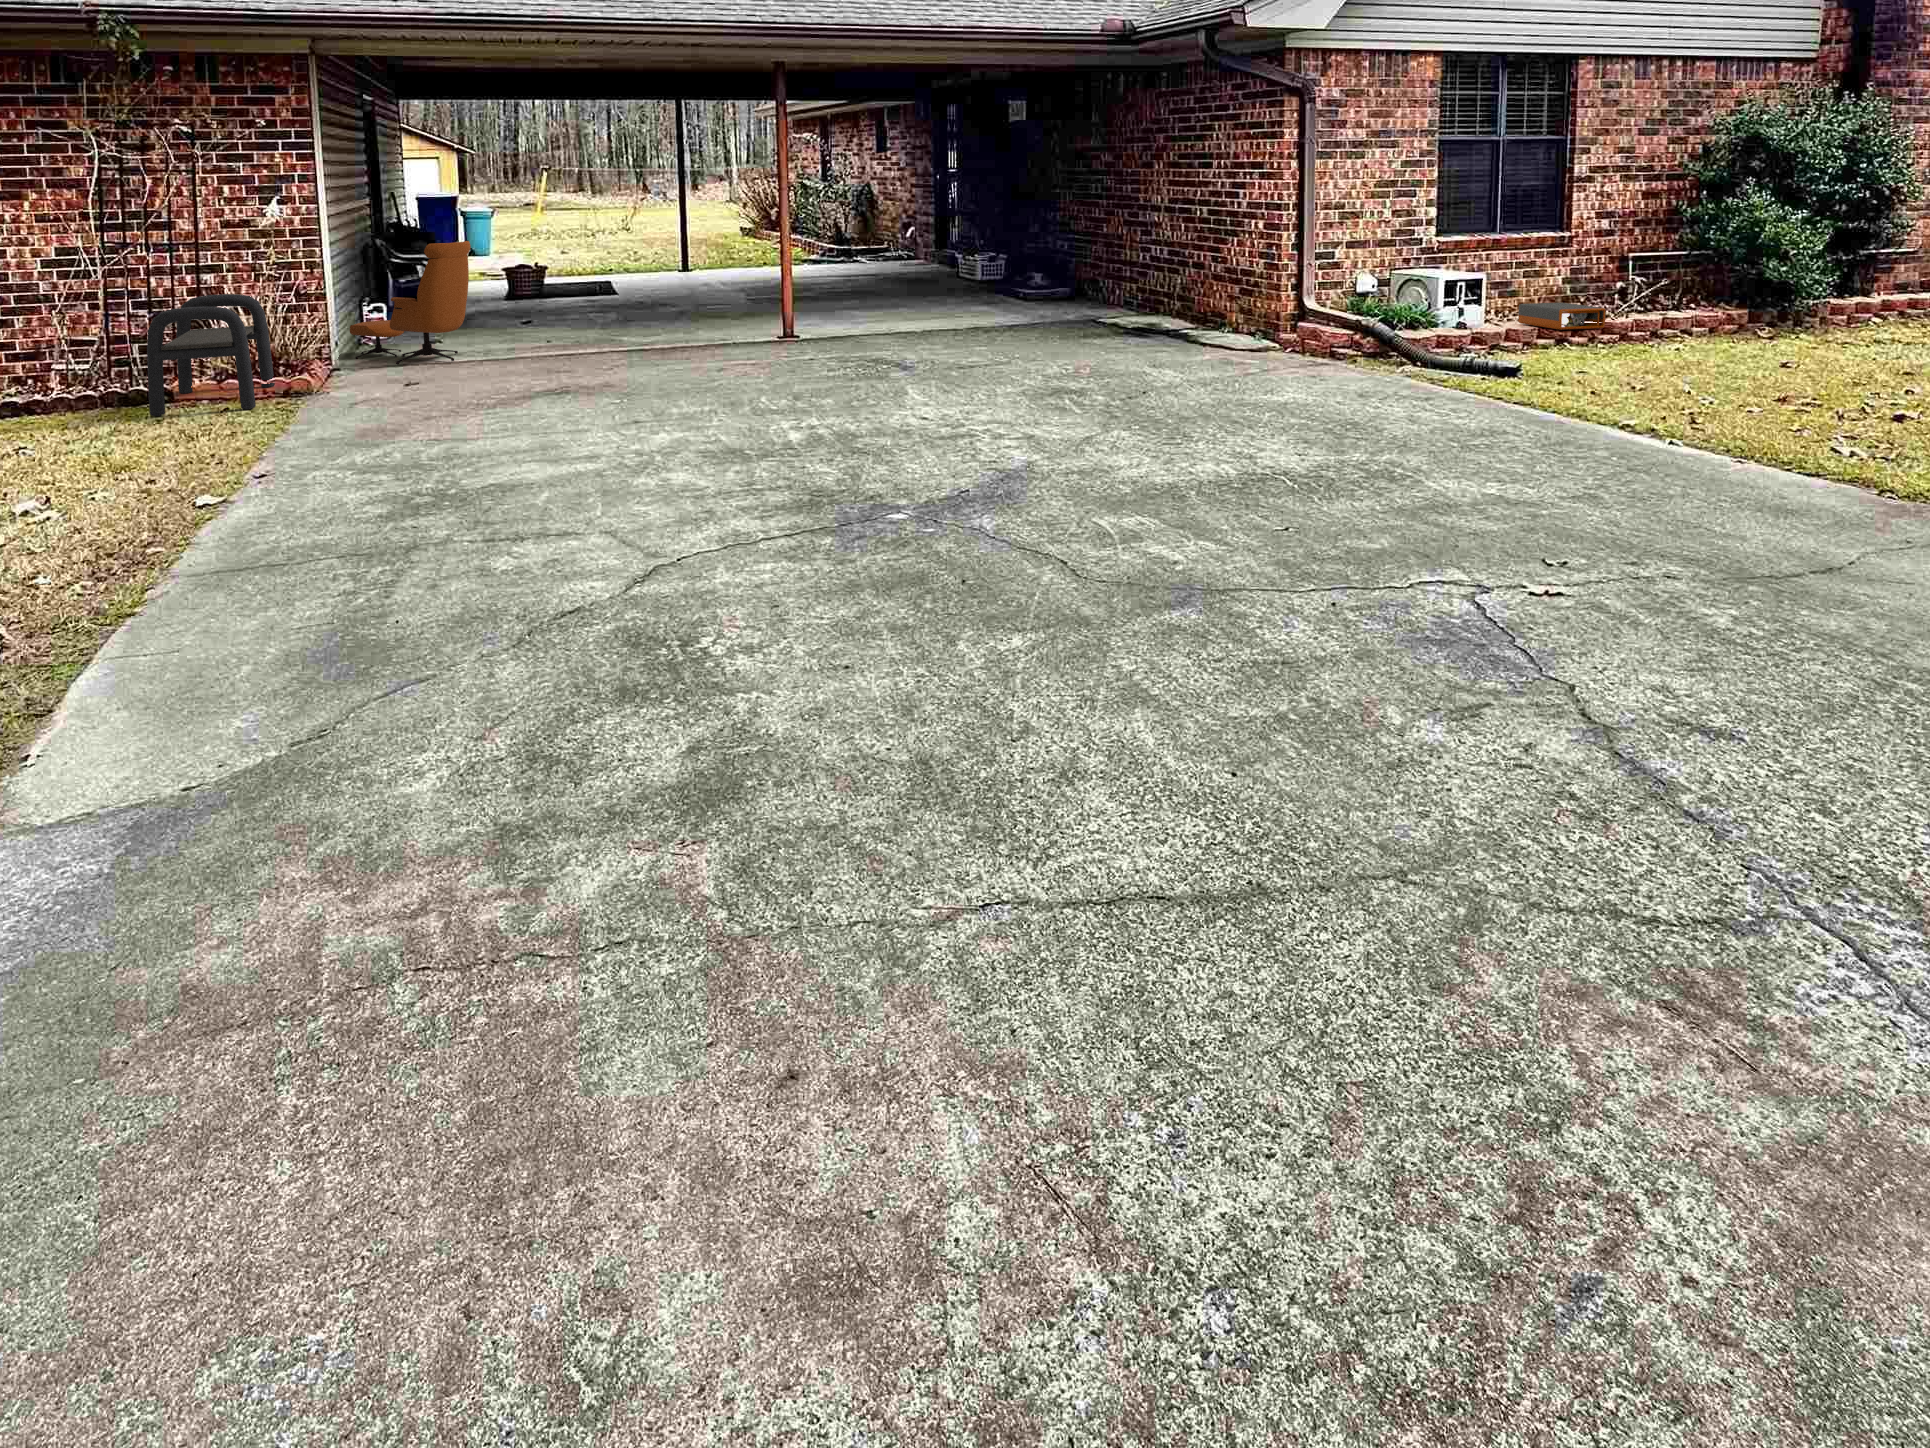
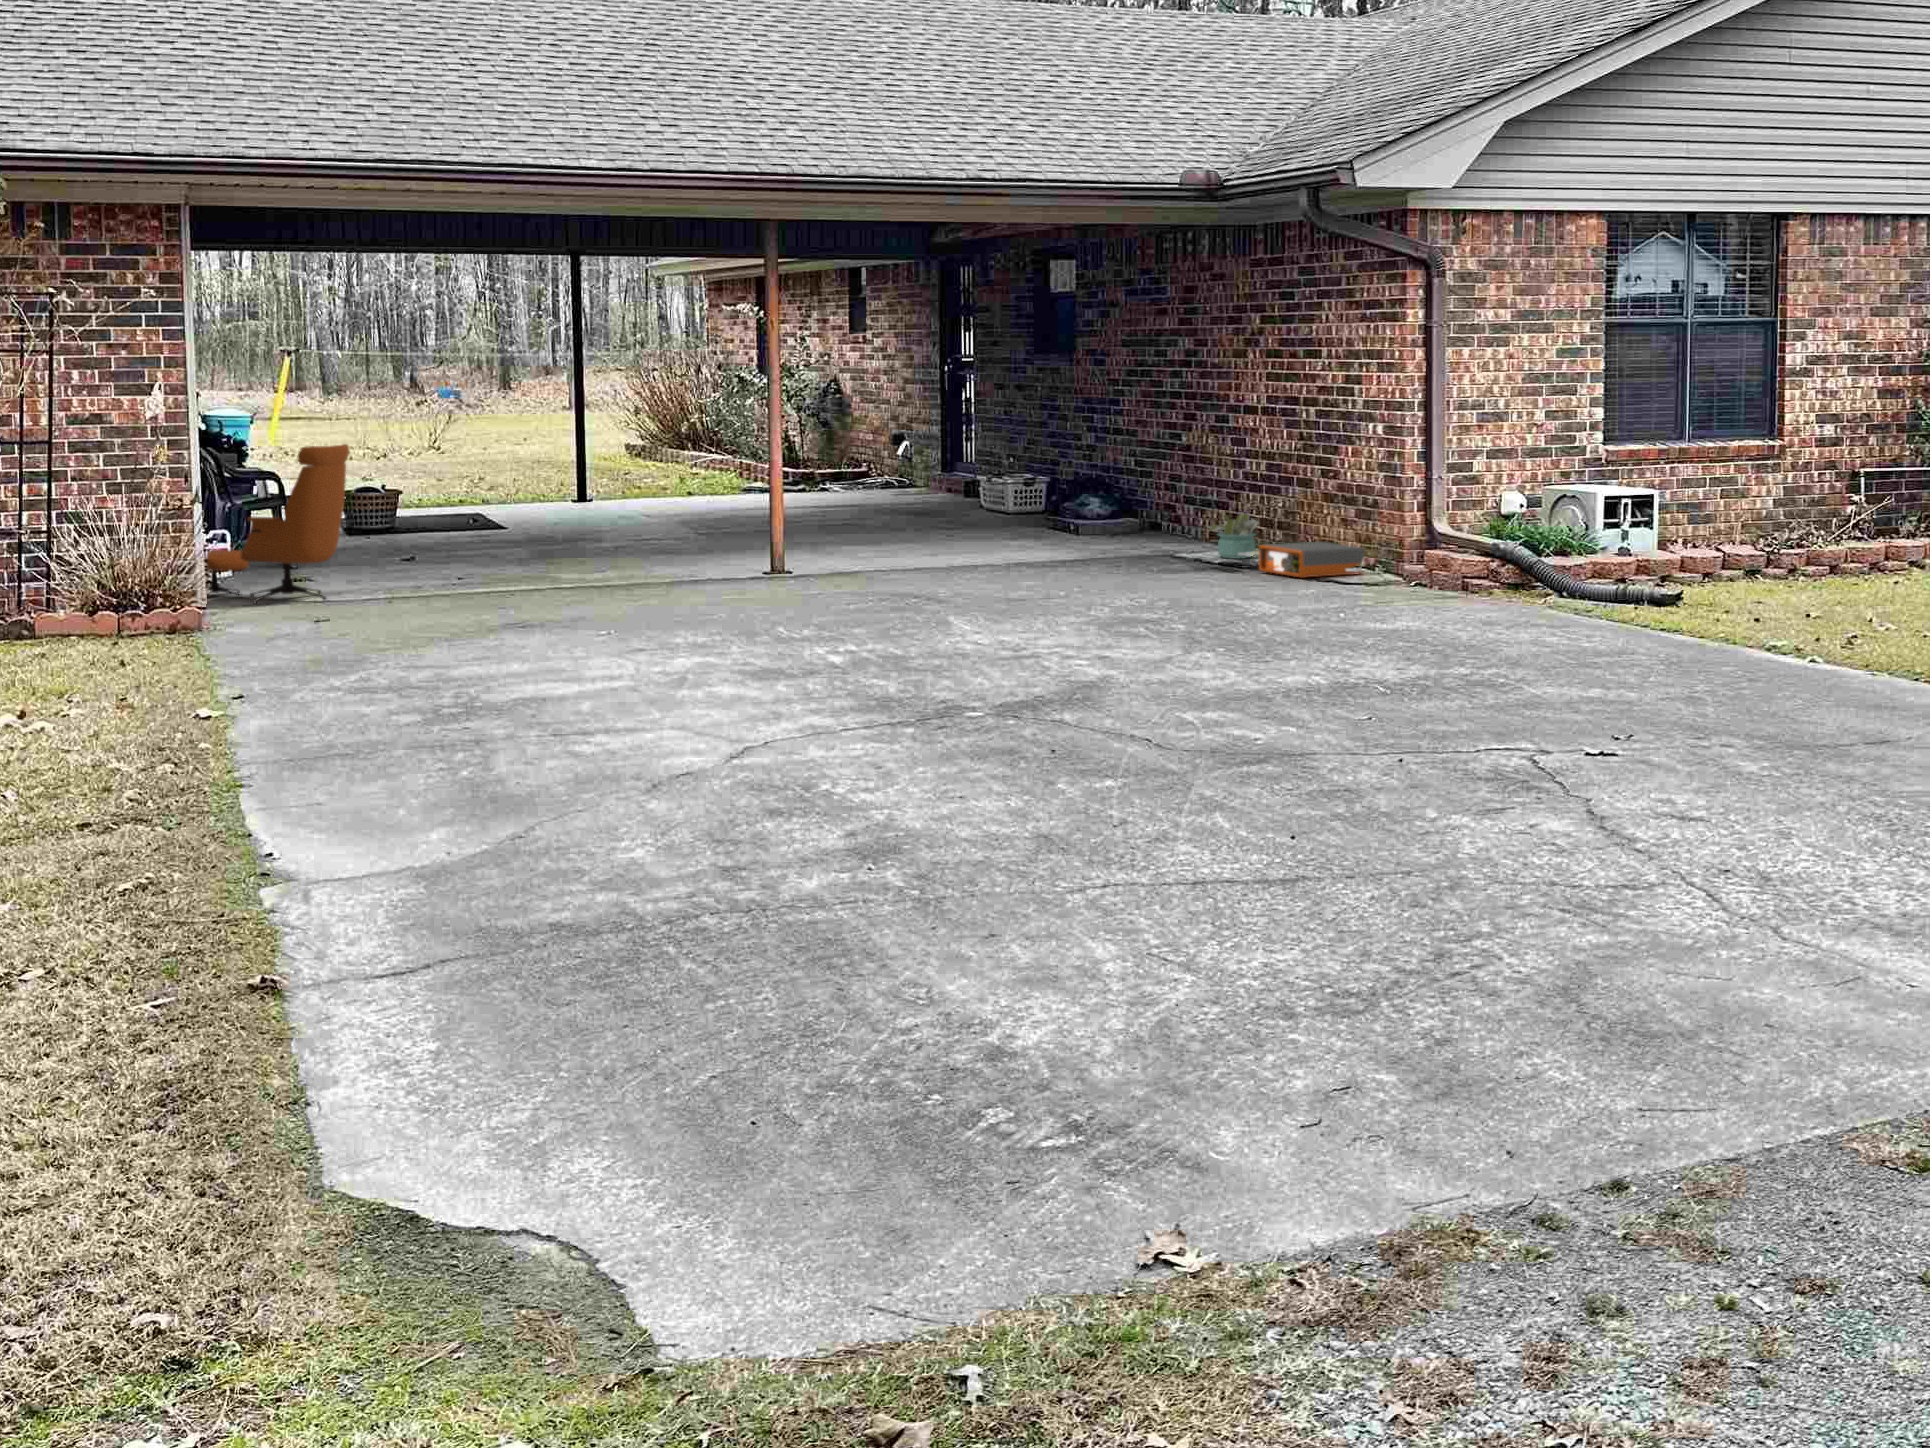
decorative plant: none [1128,286,1168,320] -> present [1208,513,1258,559]
bench: present [147,294,275,416] -> none [8,507,133,649]
storage box: present [1518,303,1606,330] -> present [1259,542,1364,578]

